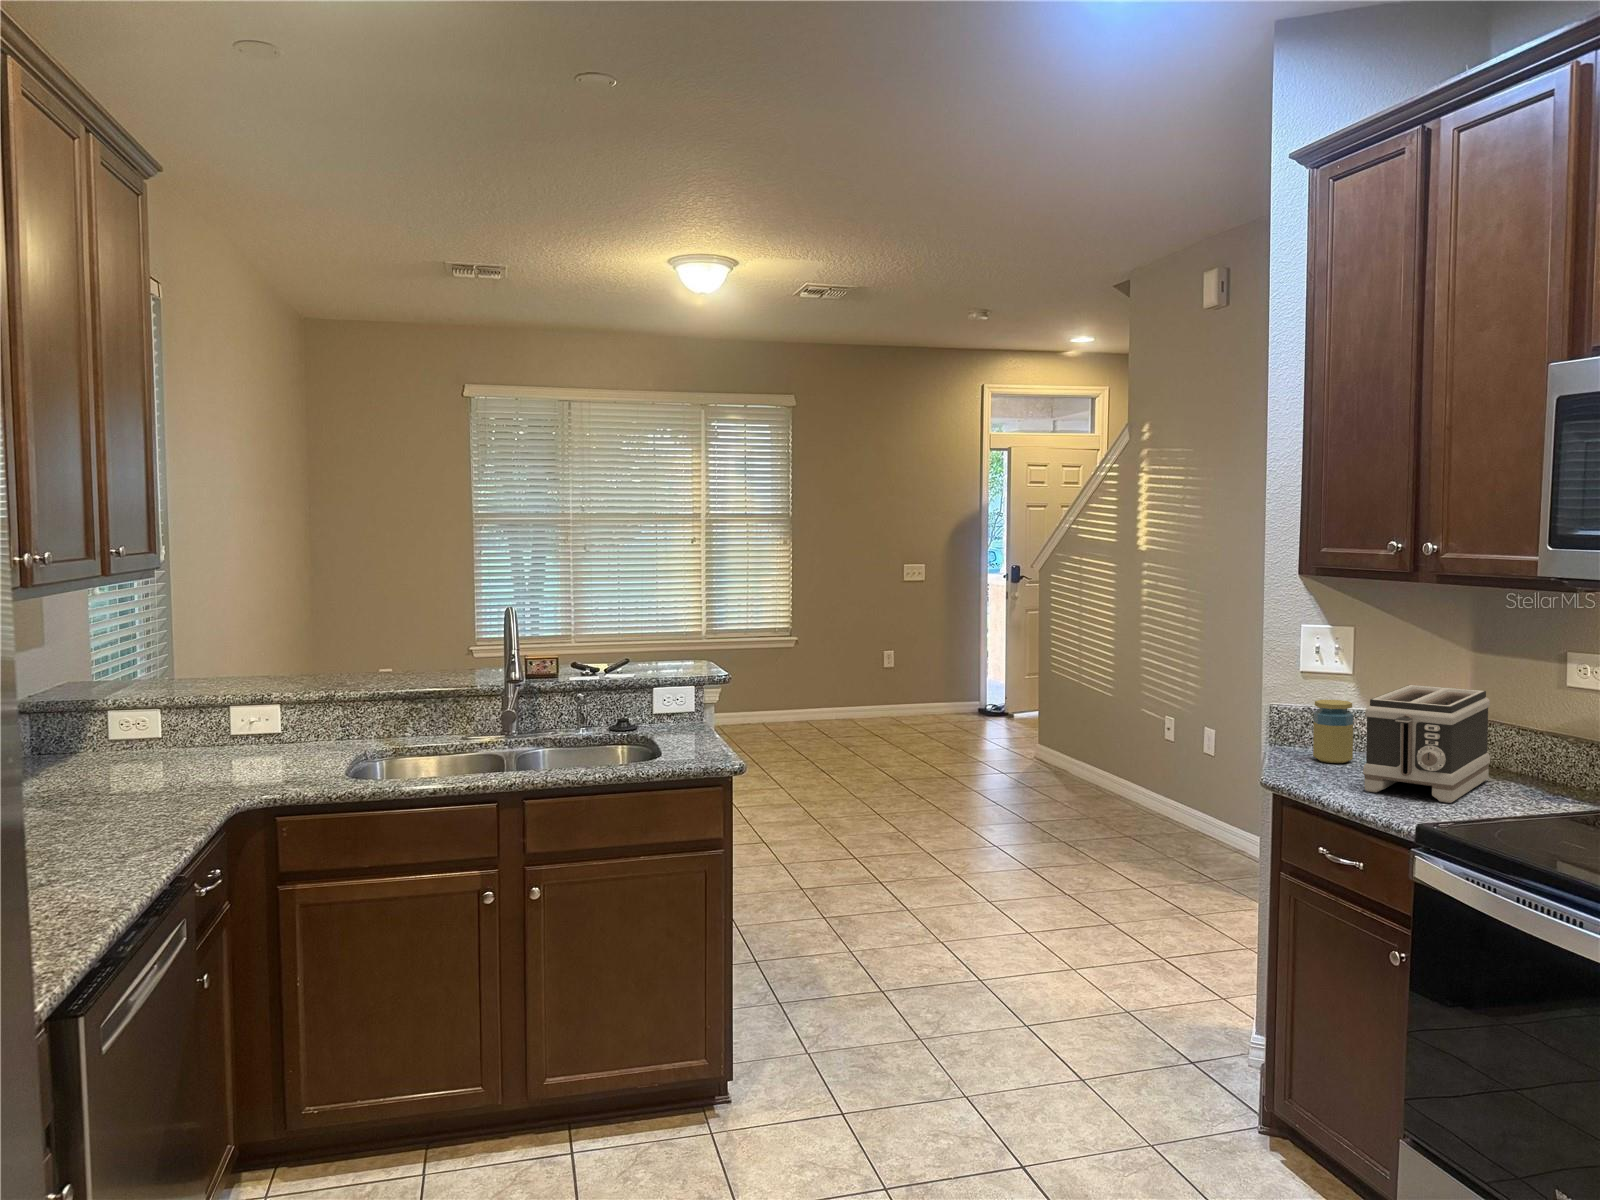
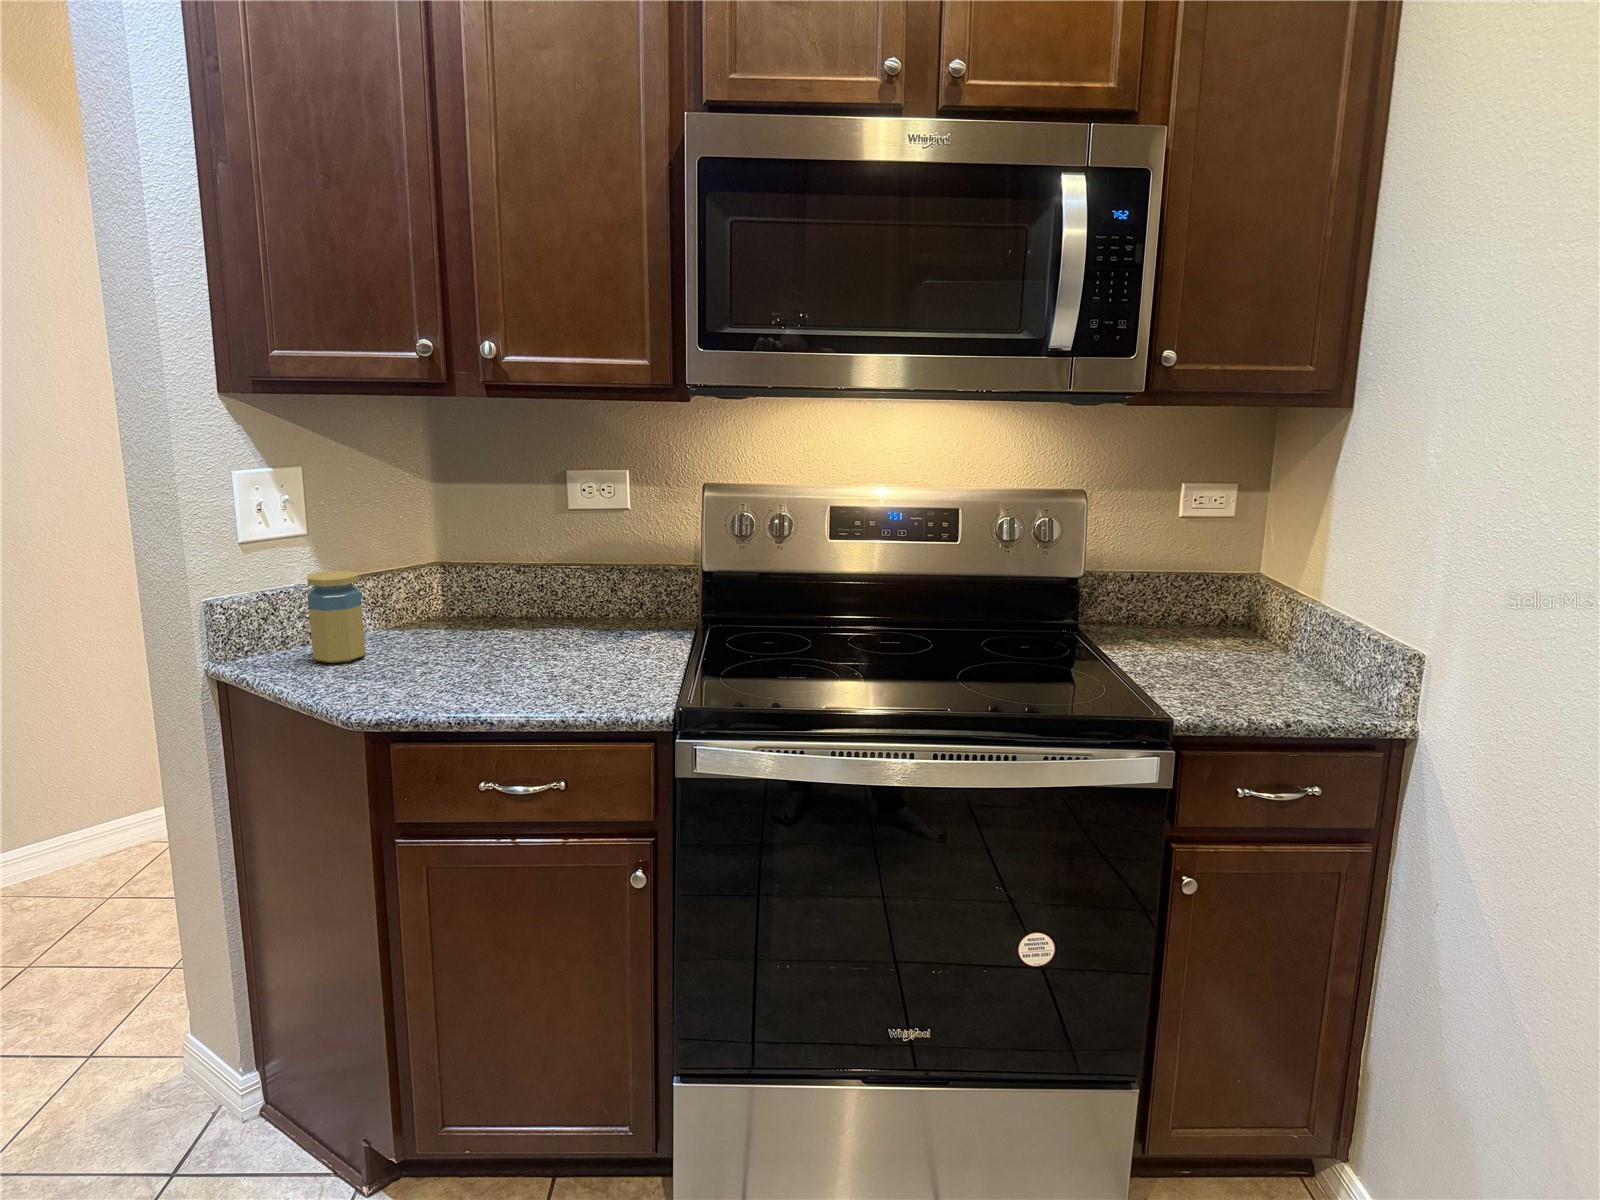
toaster: present [1363,685,1490,803] -> none [433,528,590,684]

